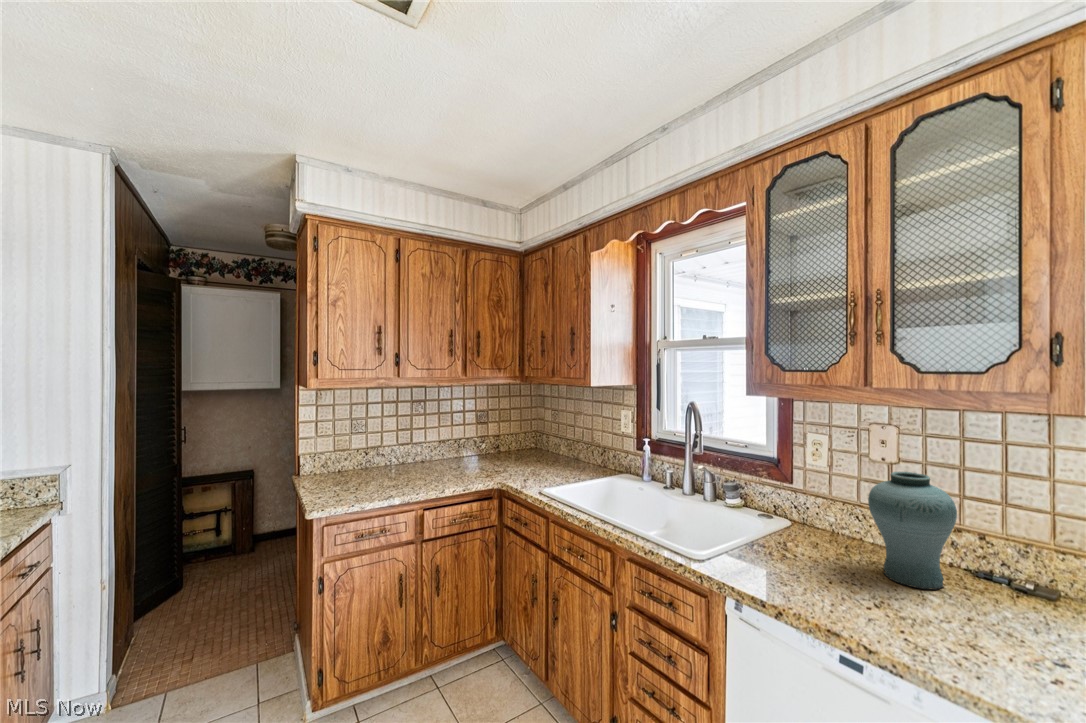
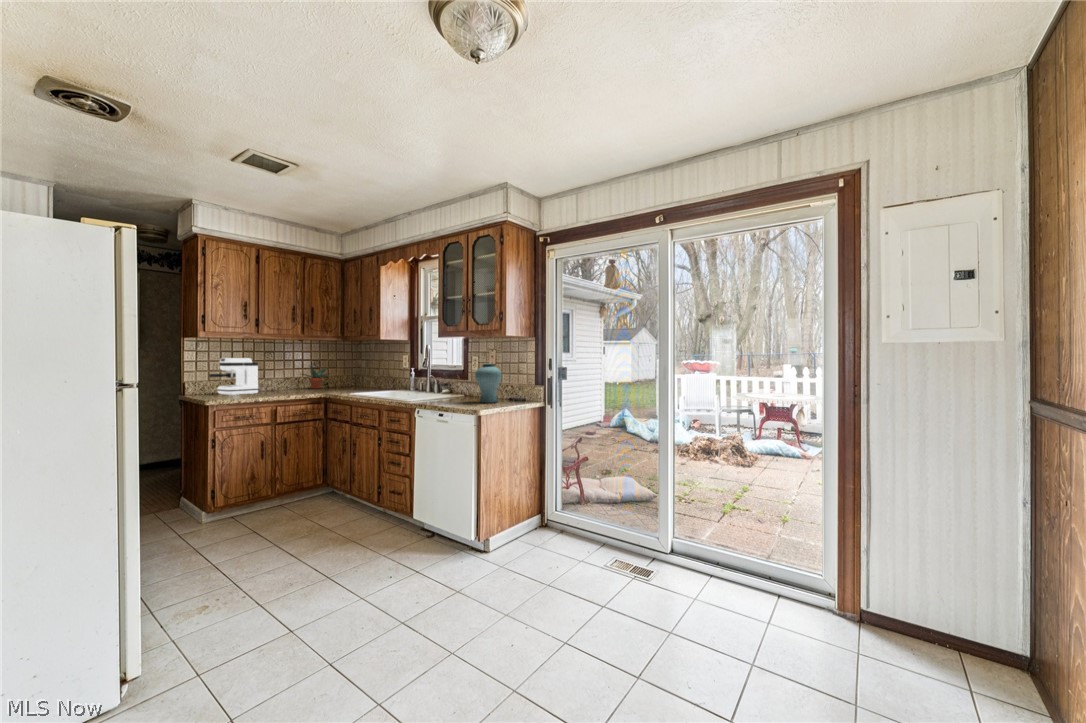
coffee maker: none [331,414,400,479] -> present [209,358,258,395]
potted plant: none [460,419,506,457] -> present [302,366,329,389]

